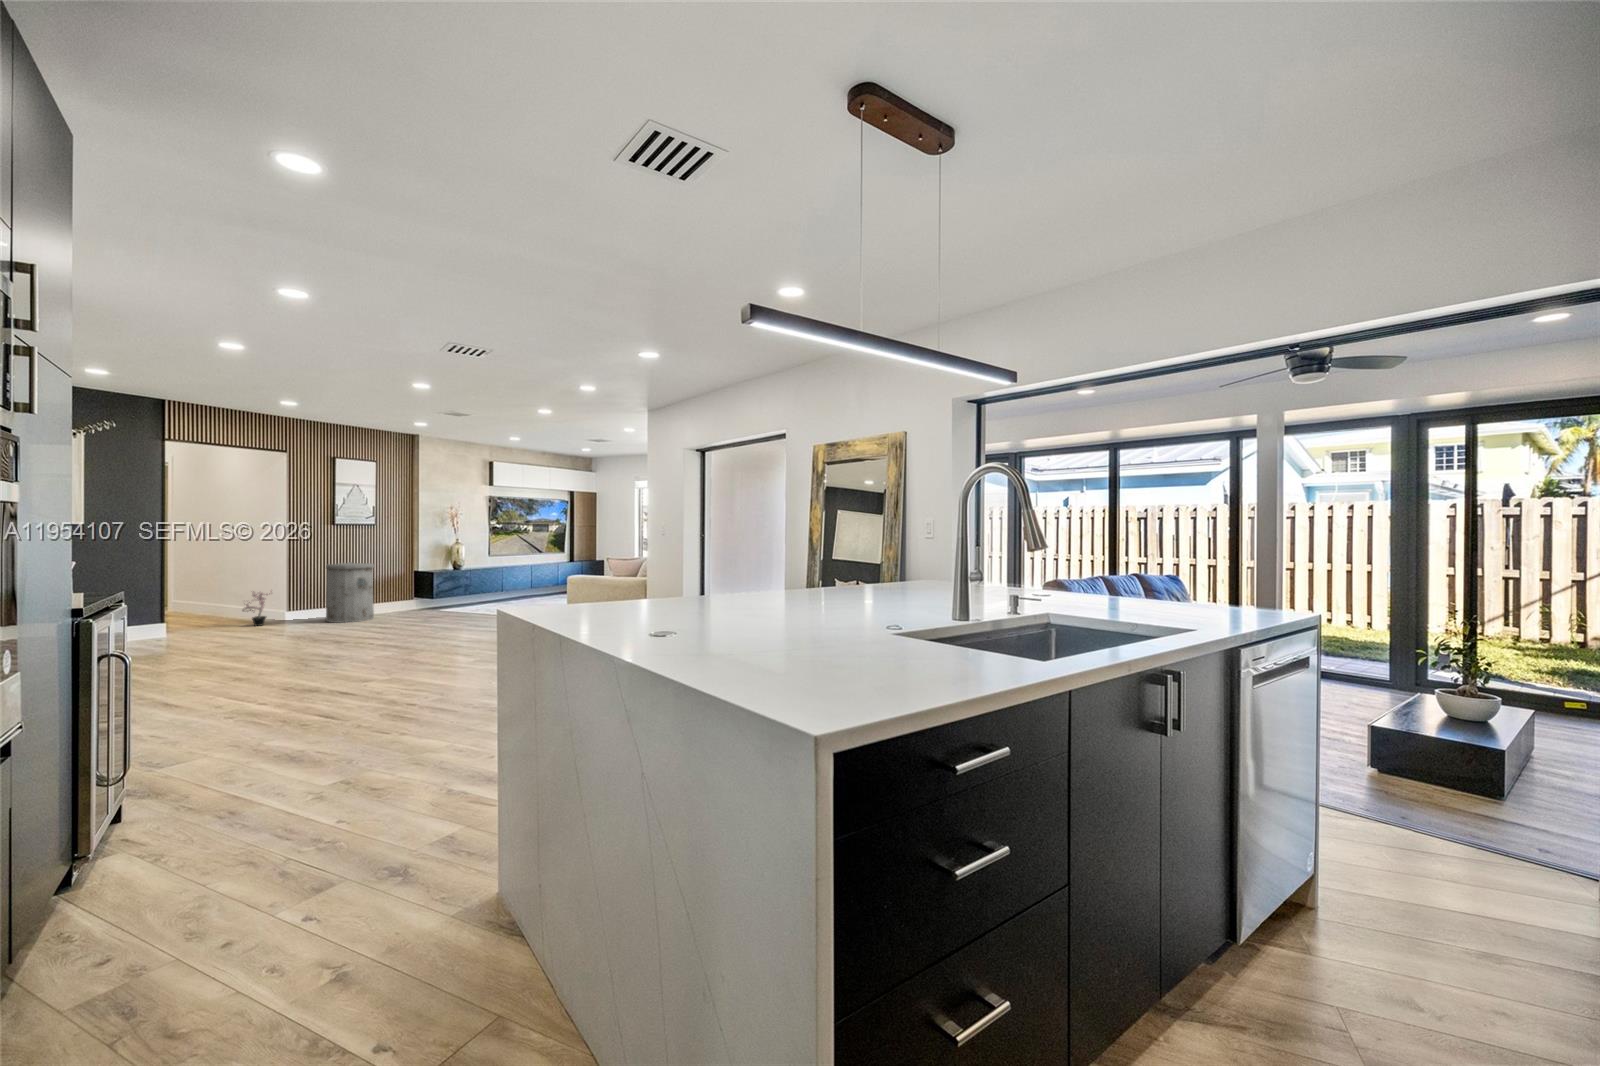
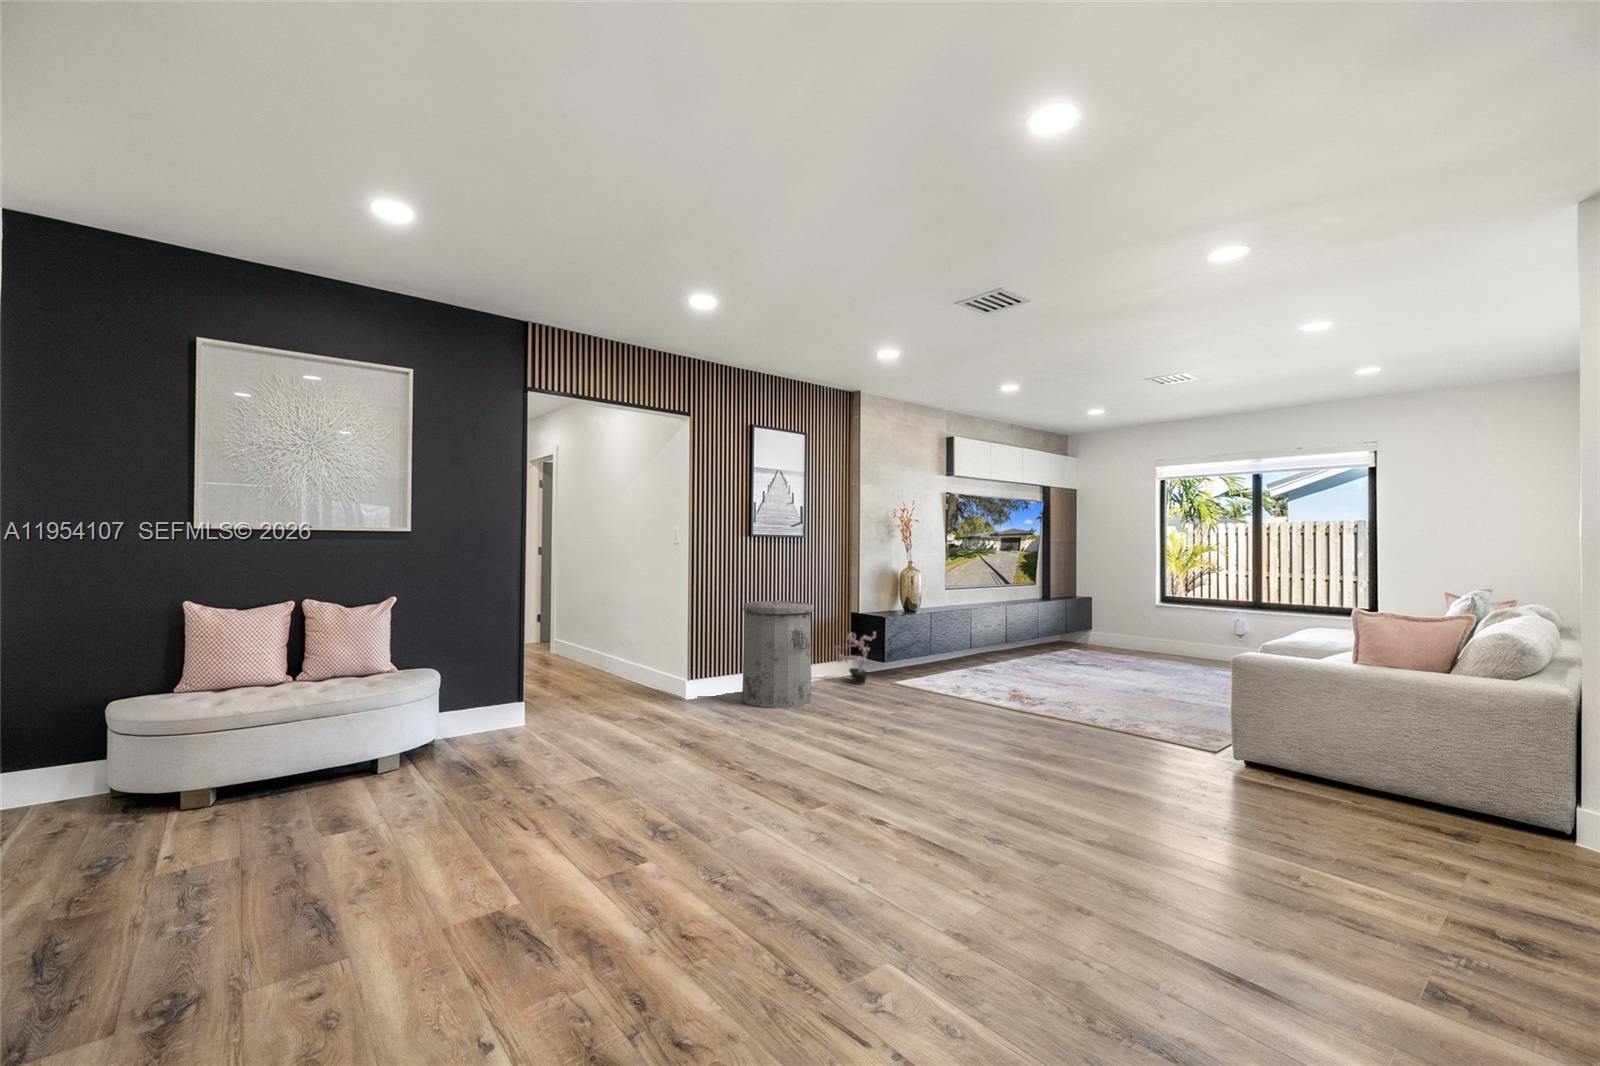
potted plant: present [242,591,272,626] -> present [835,632,875,685]

